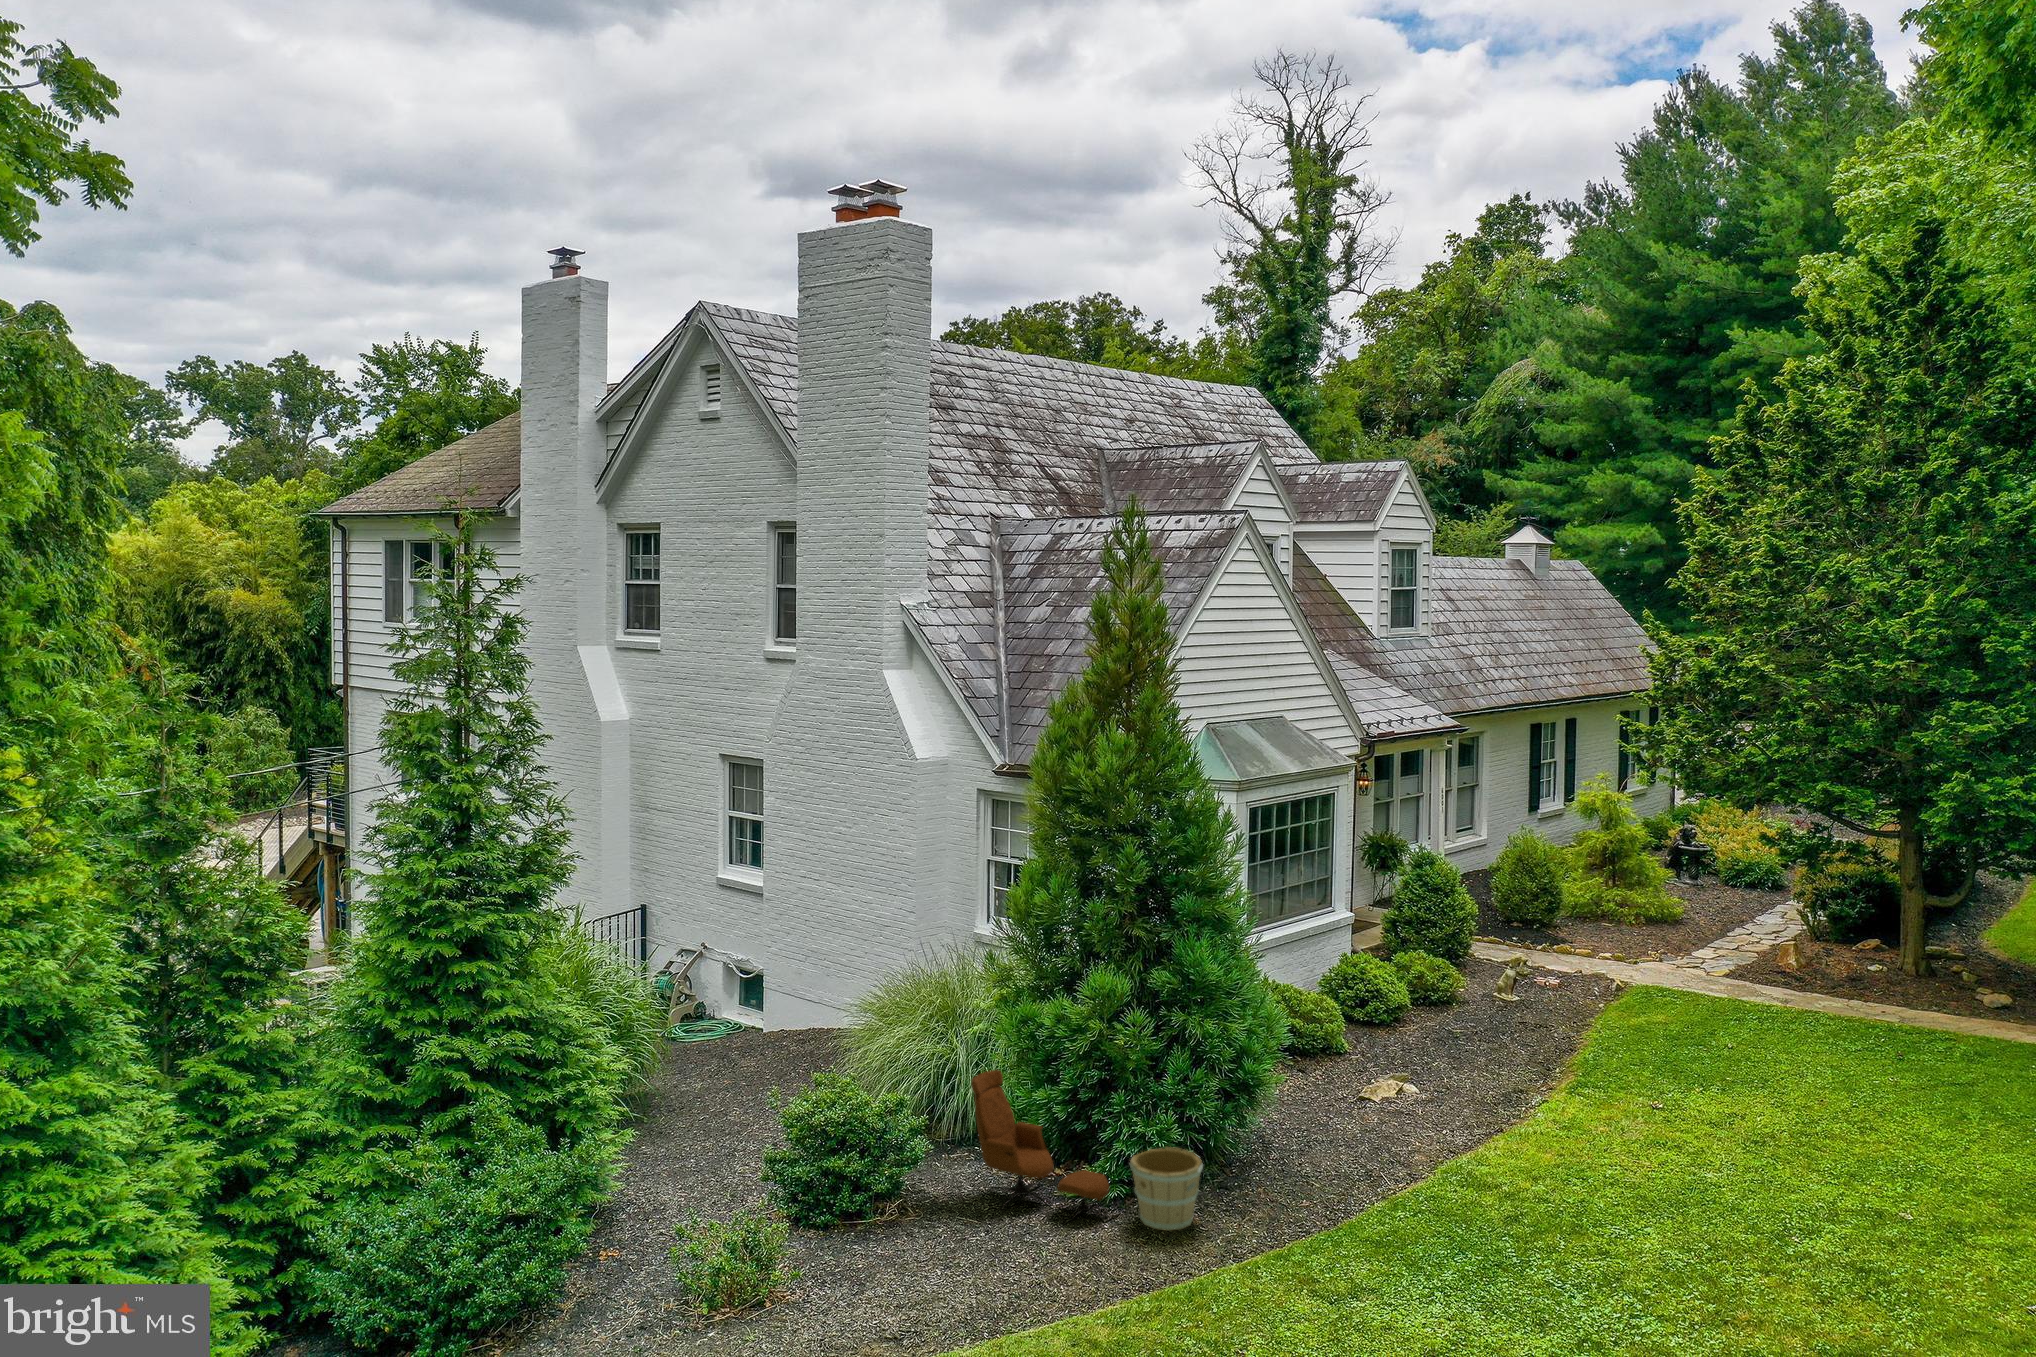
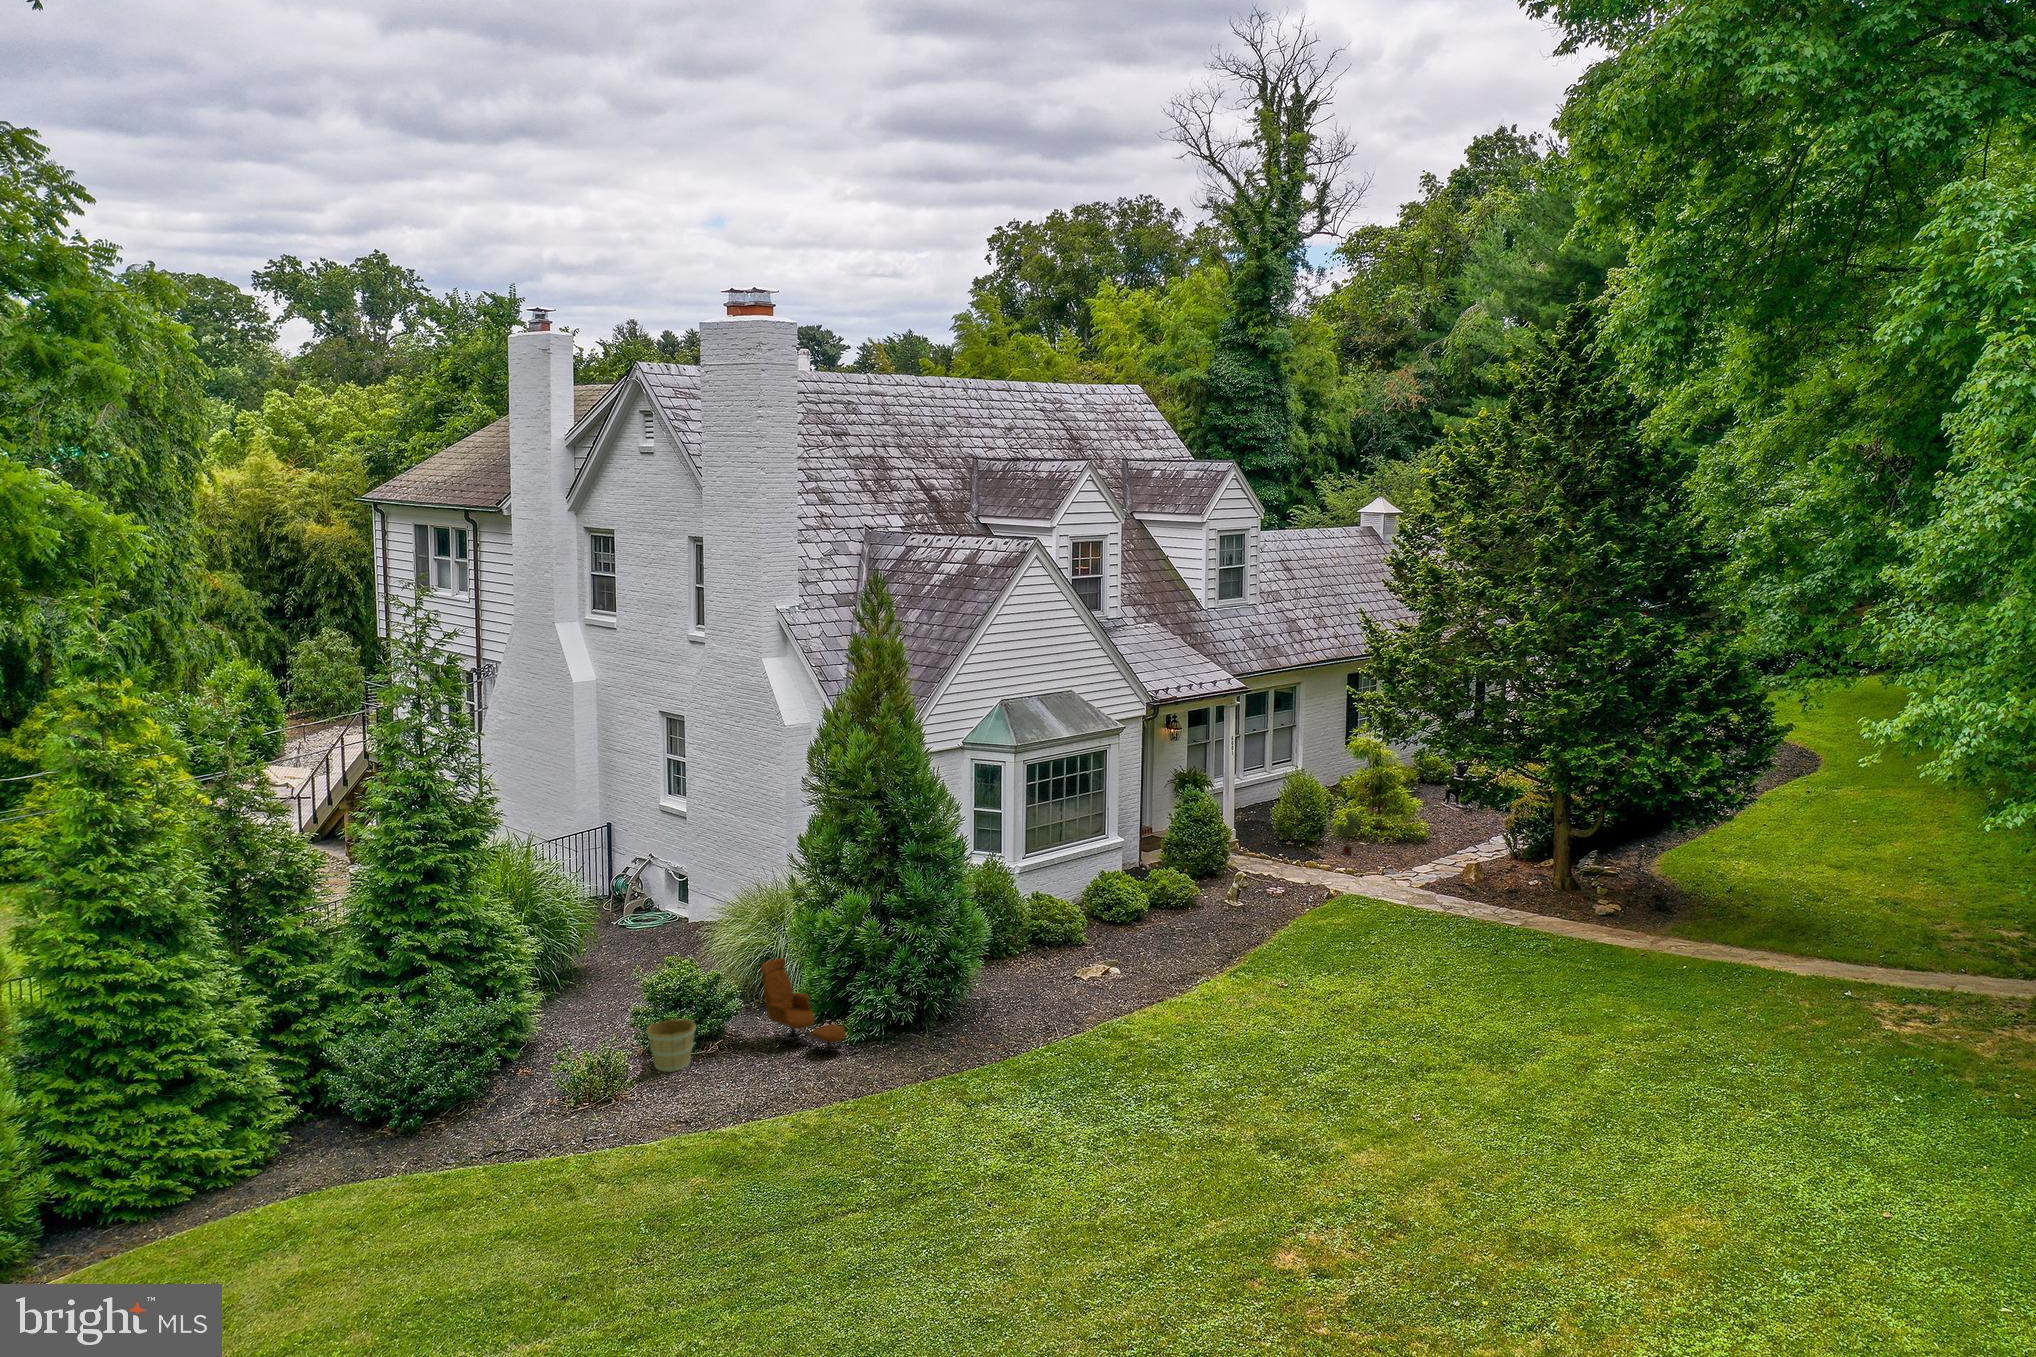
potted tree: none [1565,879,1597,936] -> present [1335,812,1360,855]
wooden bucket: present [1130,1147,1203,1231] -> present [647,1019,696,1072]

